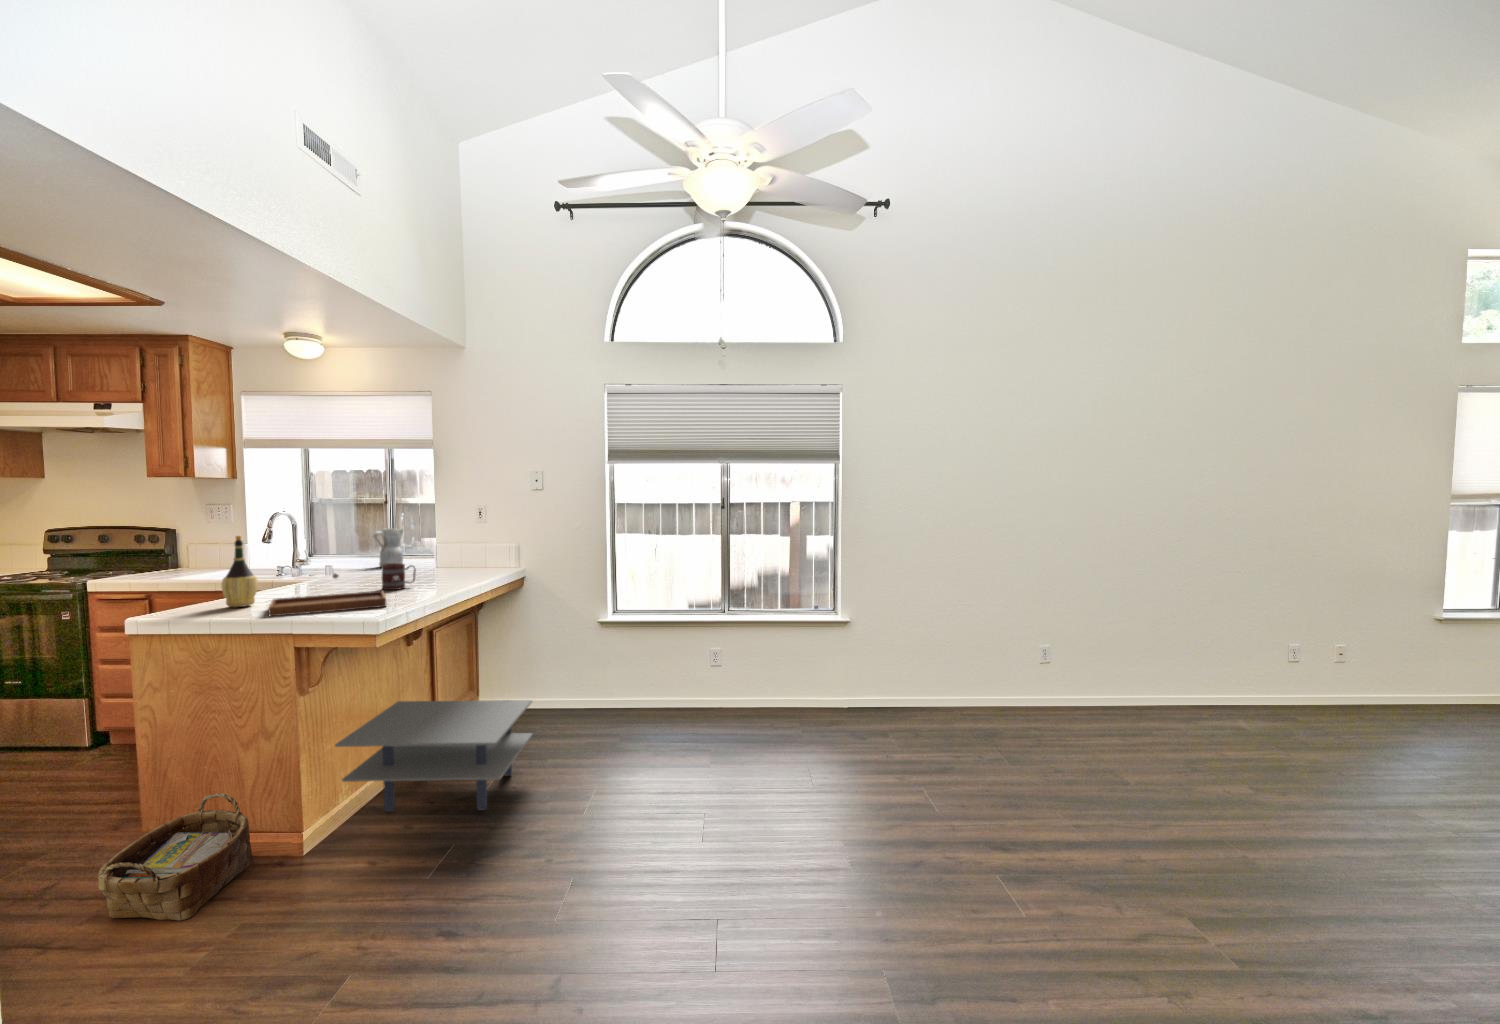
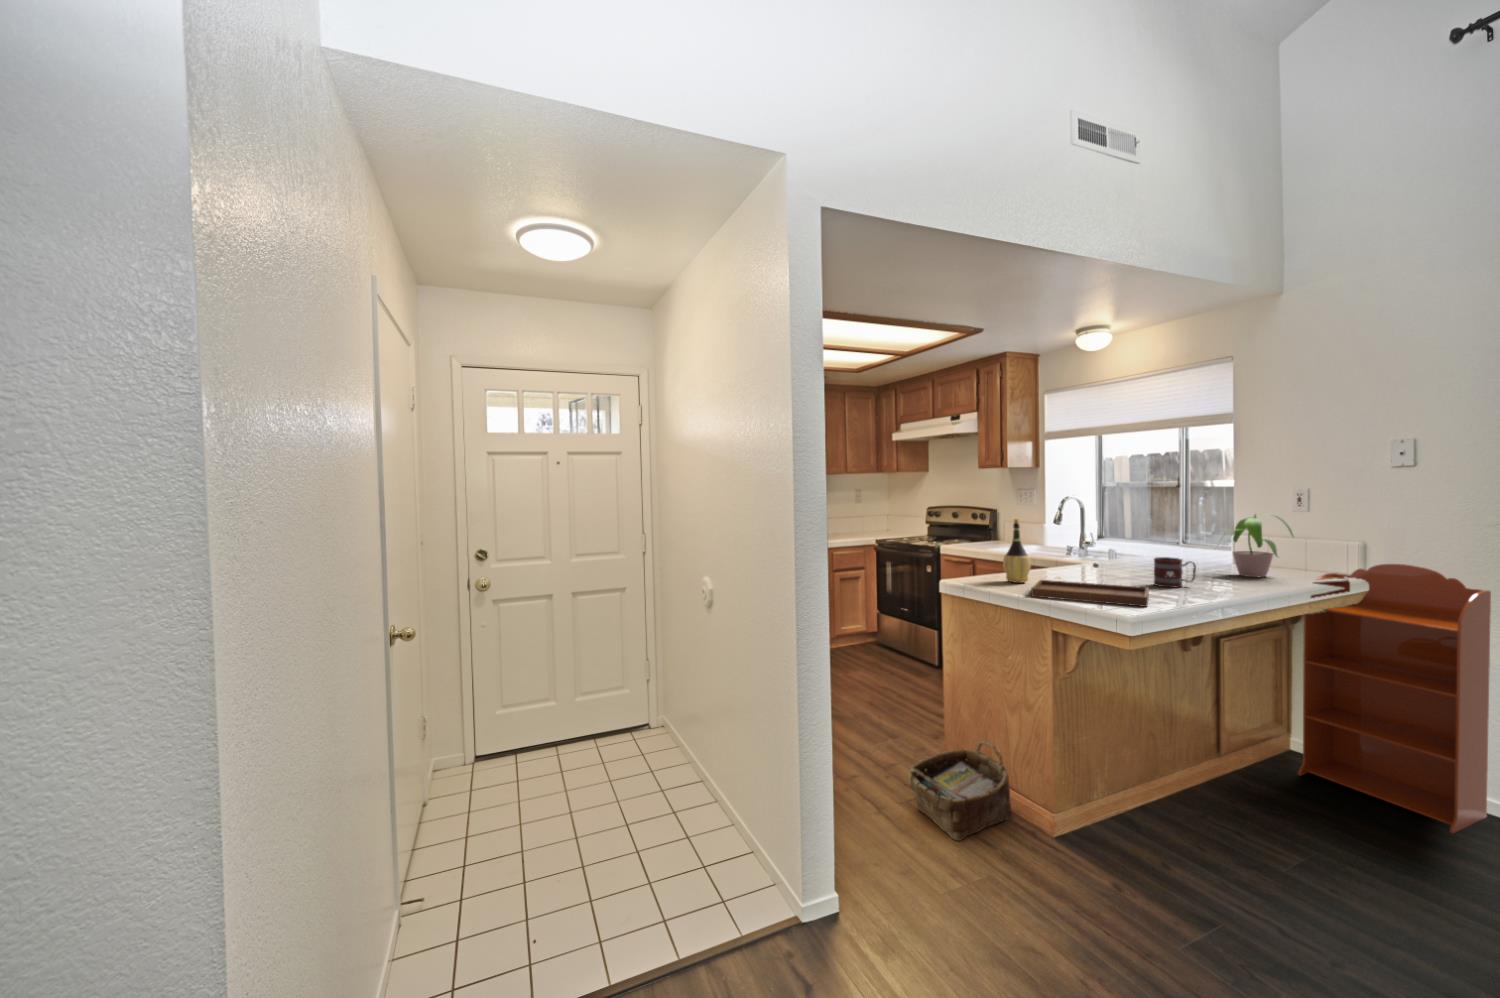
potted plant: none [421,522,482,575] -> present [1226,515,1294,577]
ceramic pitcher: present [374,528,403,566] -> none [1160,516,1195,559]
bookcase: none [485,554,578,724] -> present [1298,564,1491,833]
side table: present [335,700,532,812] -> none [1089,712,1373,903]

